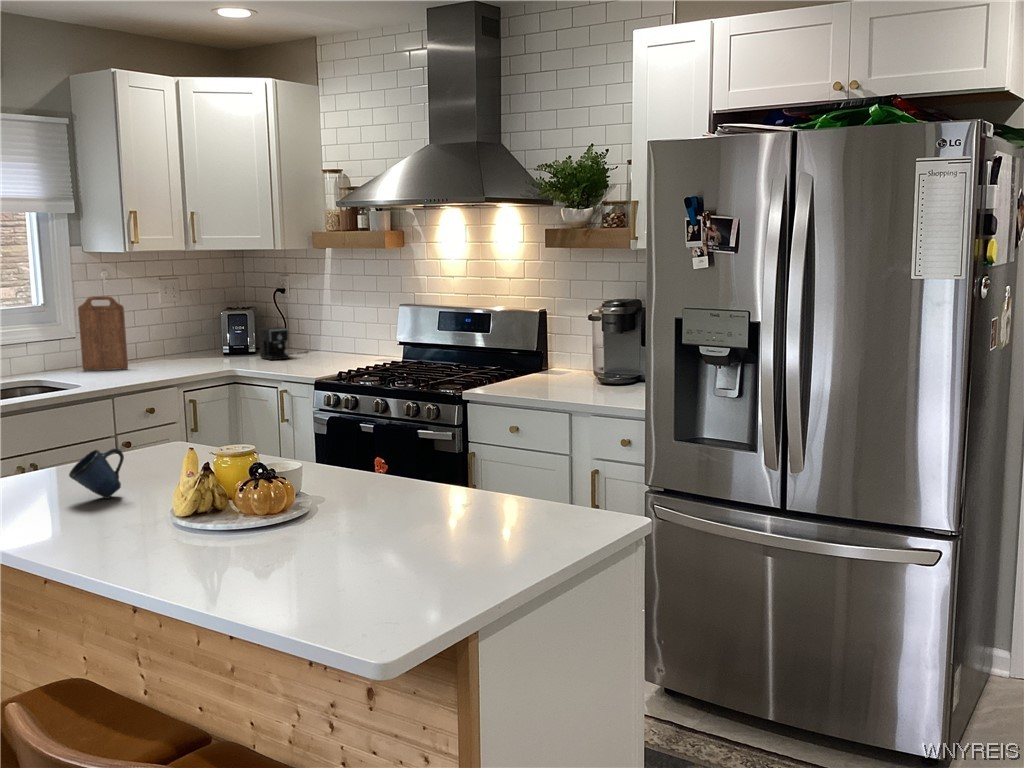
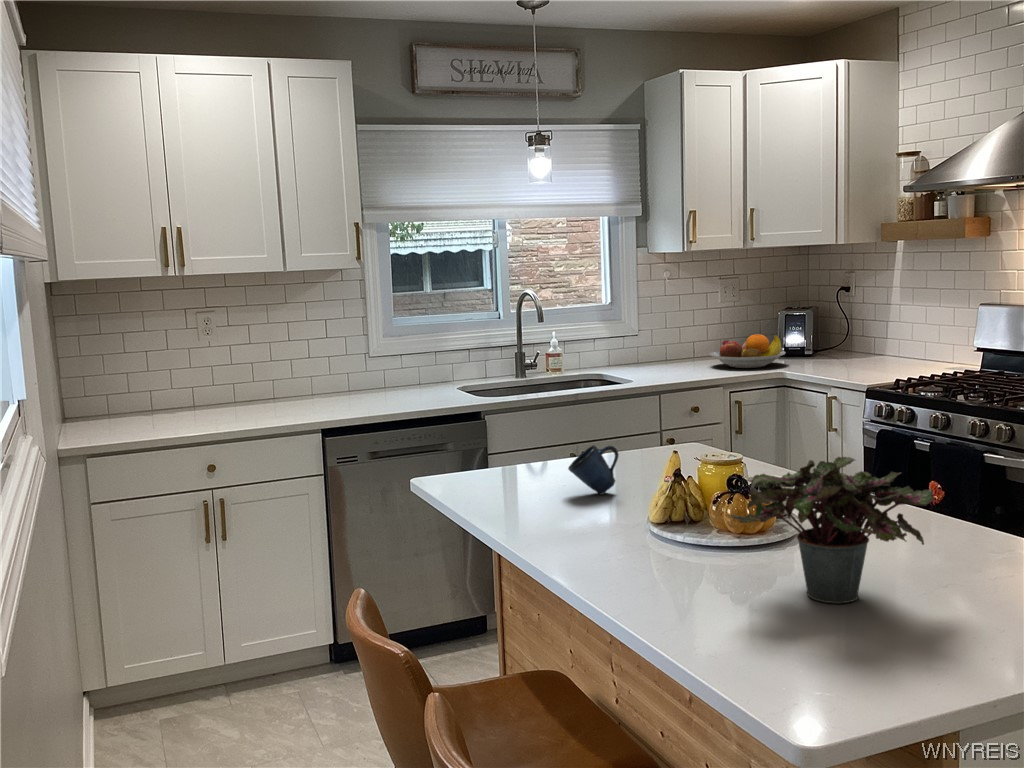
cutting board: present [78,296,128,370] -> none [640,295,682,367]
coffee maker: present [259,327,308,360] -> none [817,328,872,364]
fruit bowl: none [157,334,232,367] -> present [710,334,785,368]
potted plant: none [278,436,437,560] -> present [730,457,934,603]

